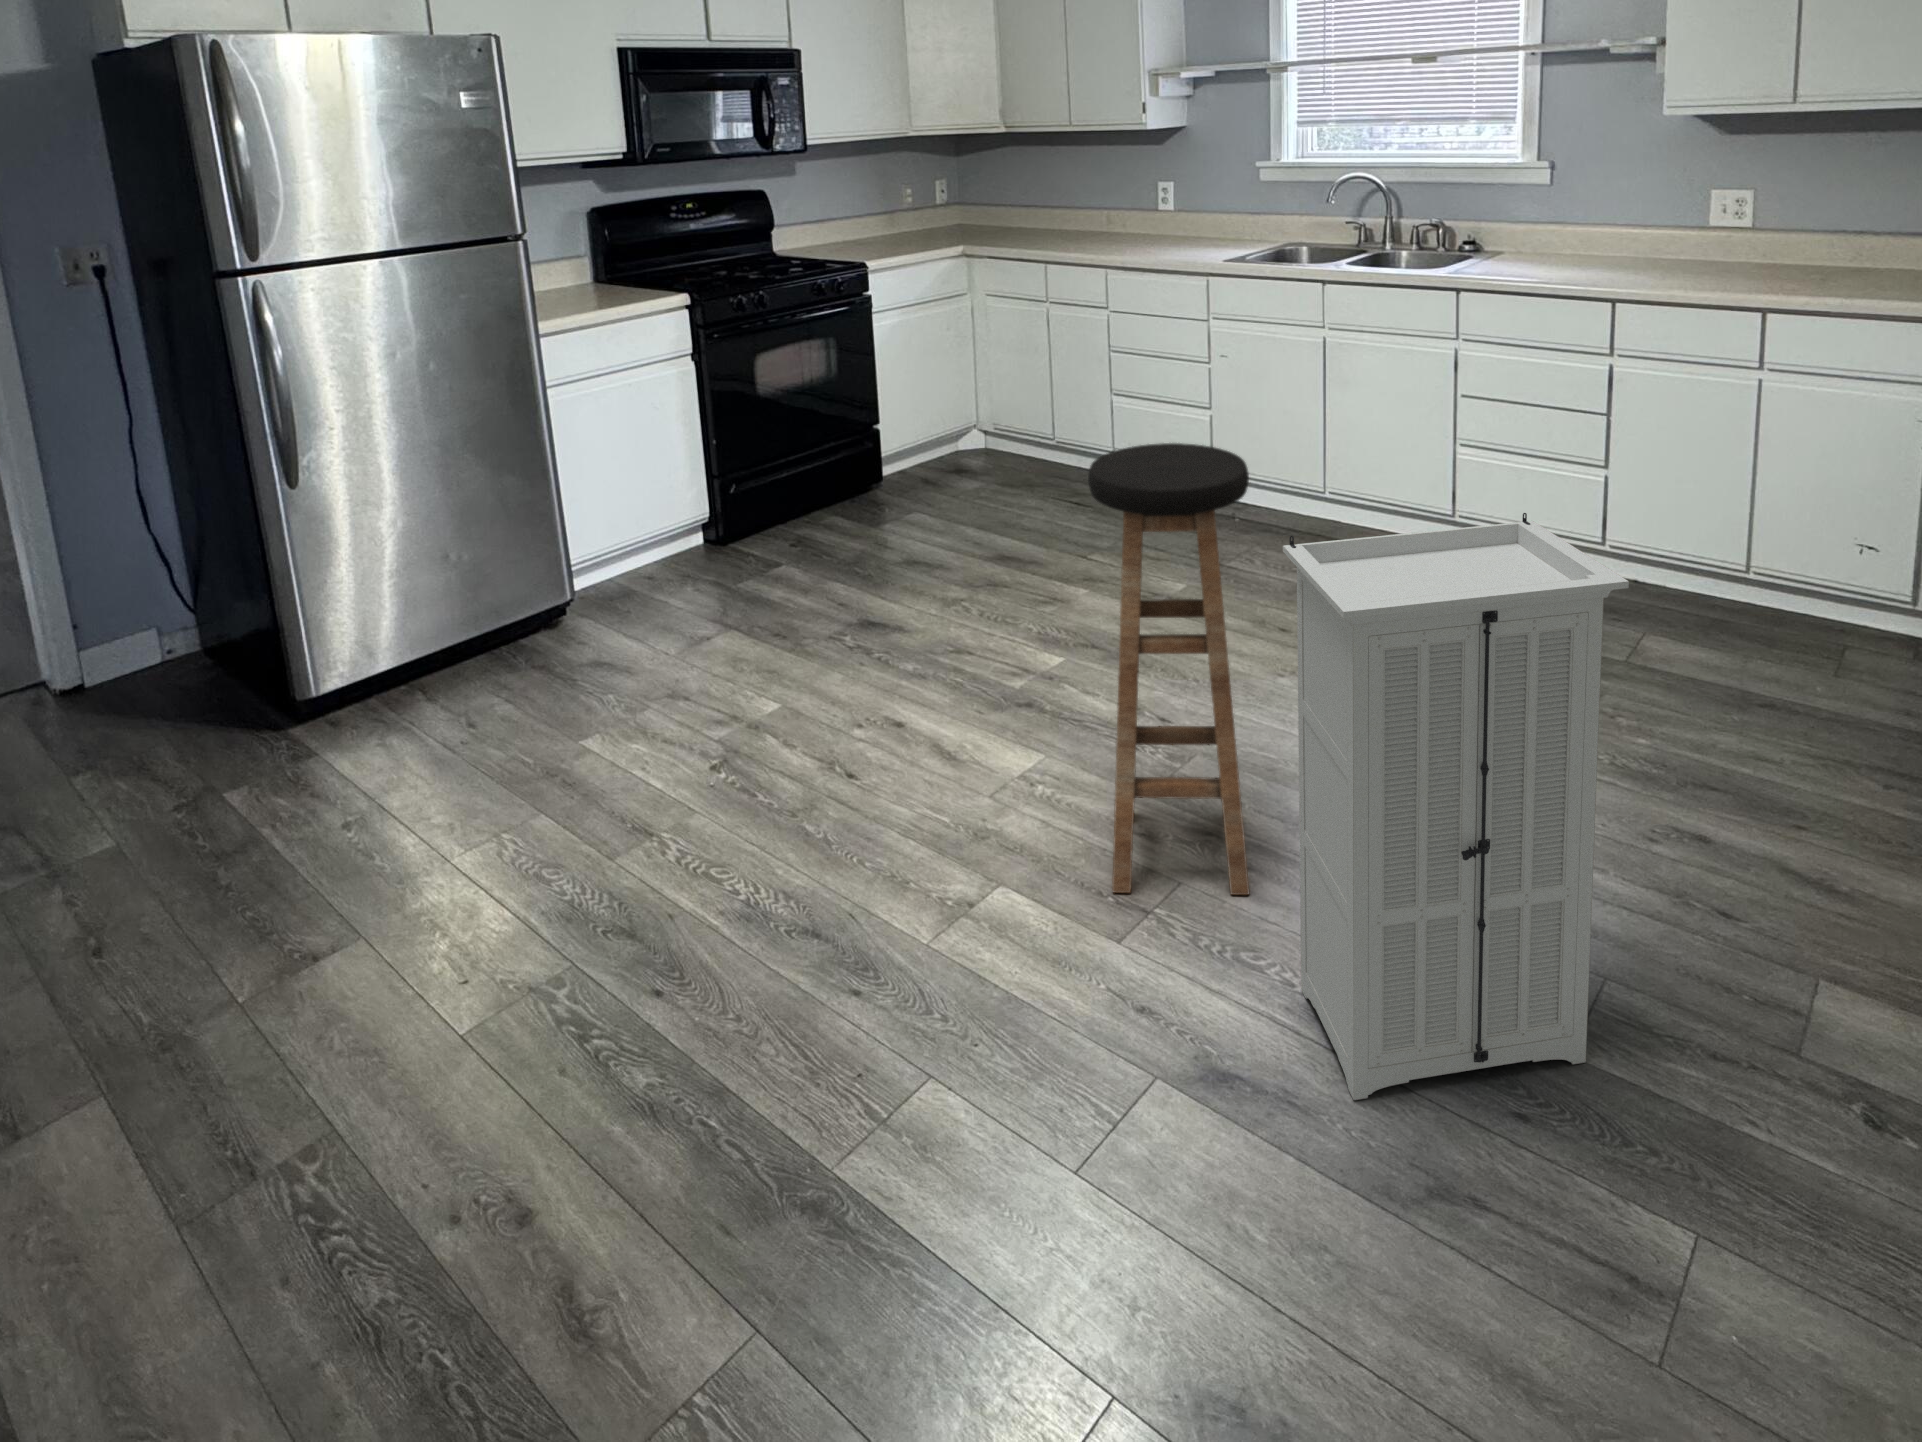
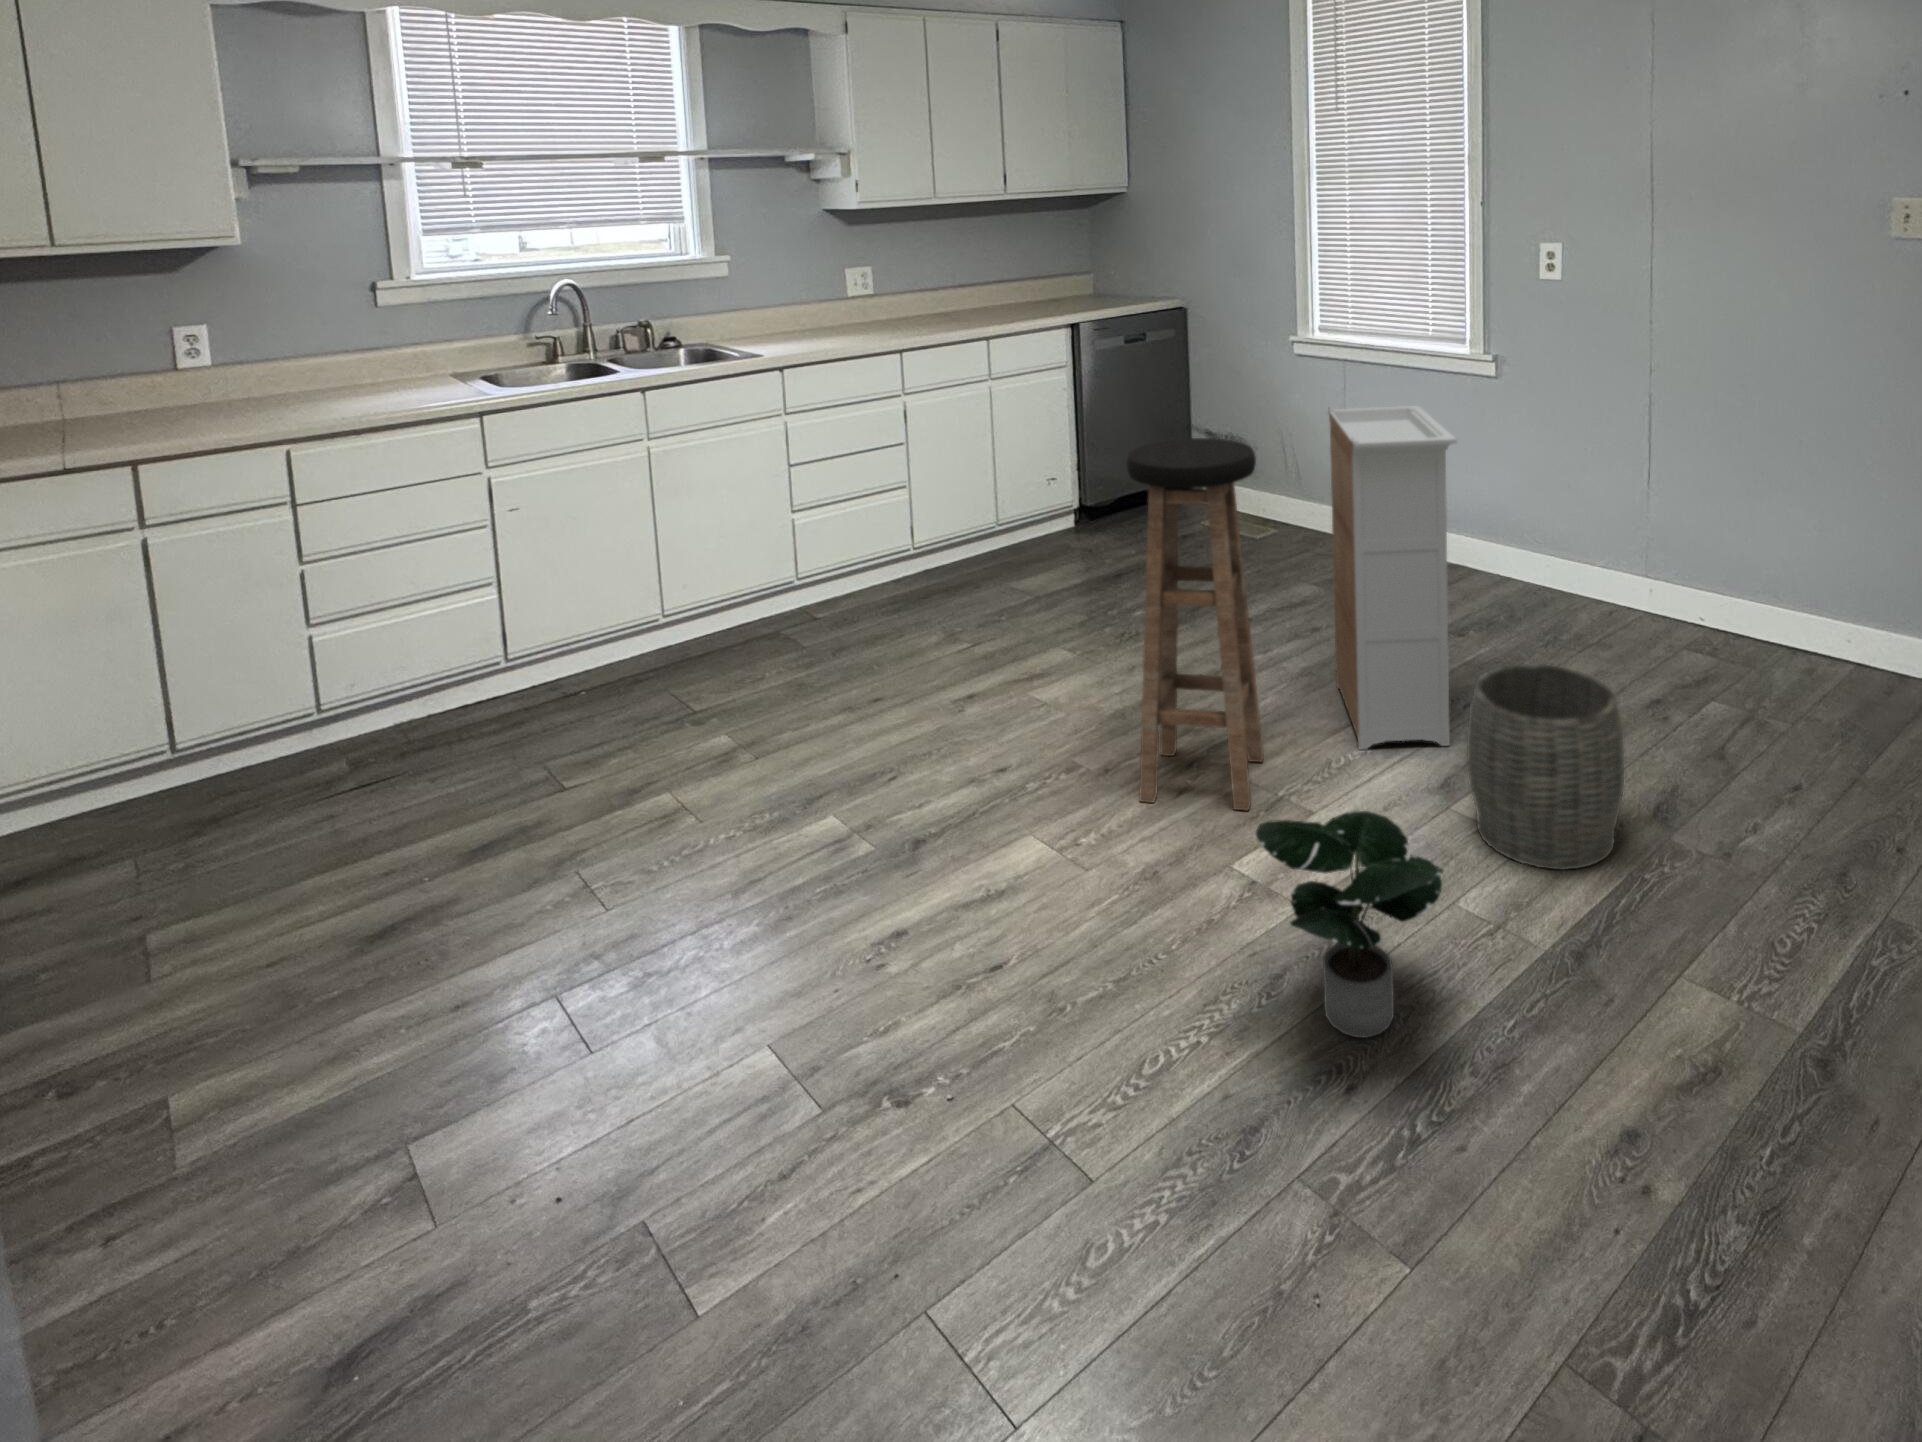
potted plant: none [633,762,847,1021] -> present [1255,811,1443,1038]
woven basket: none [985,932,1230,1320] -> present [1467,664,1624,870]

